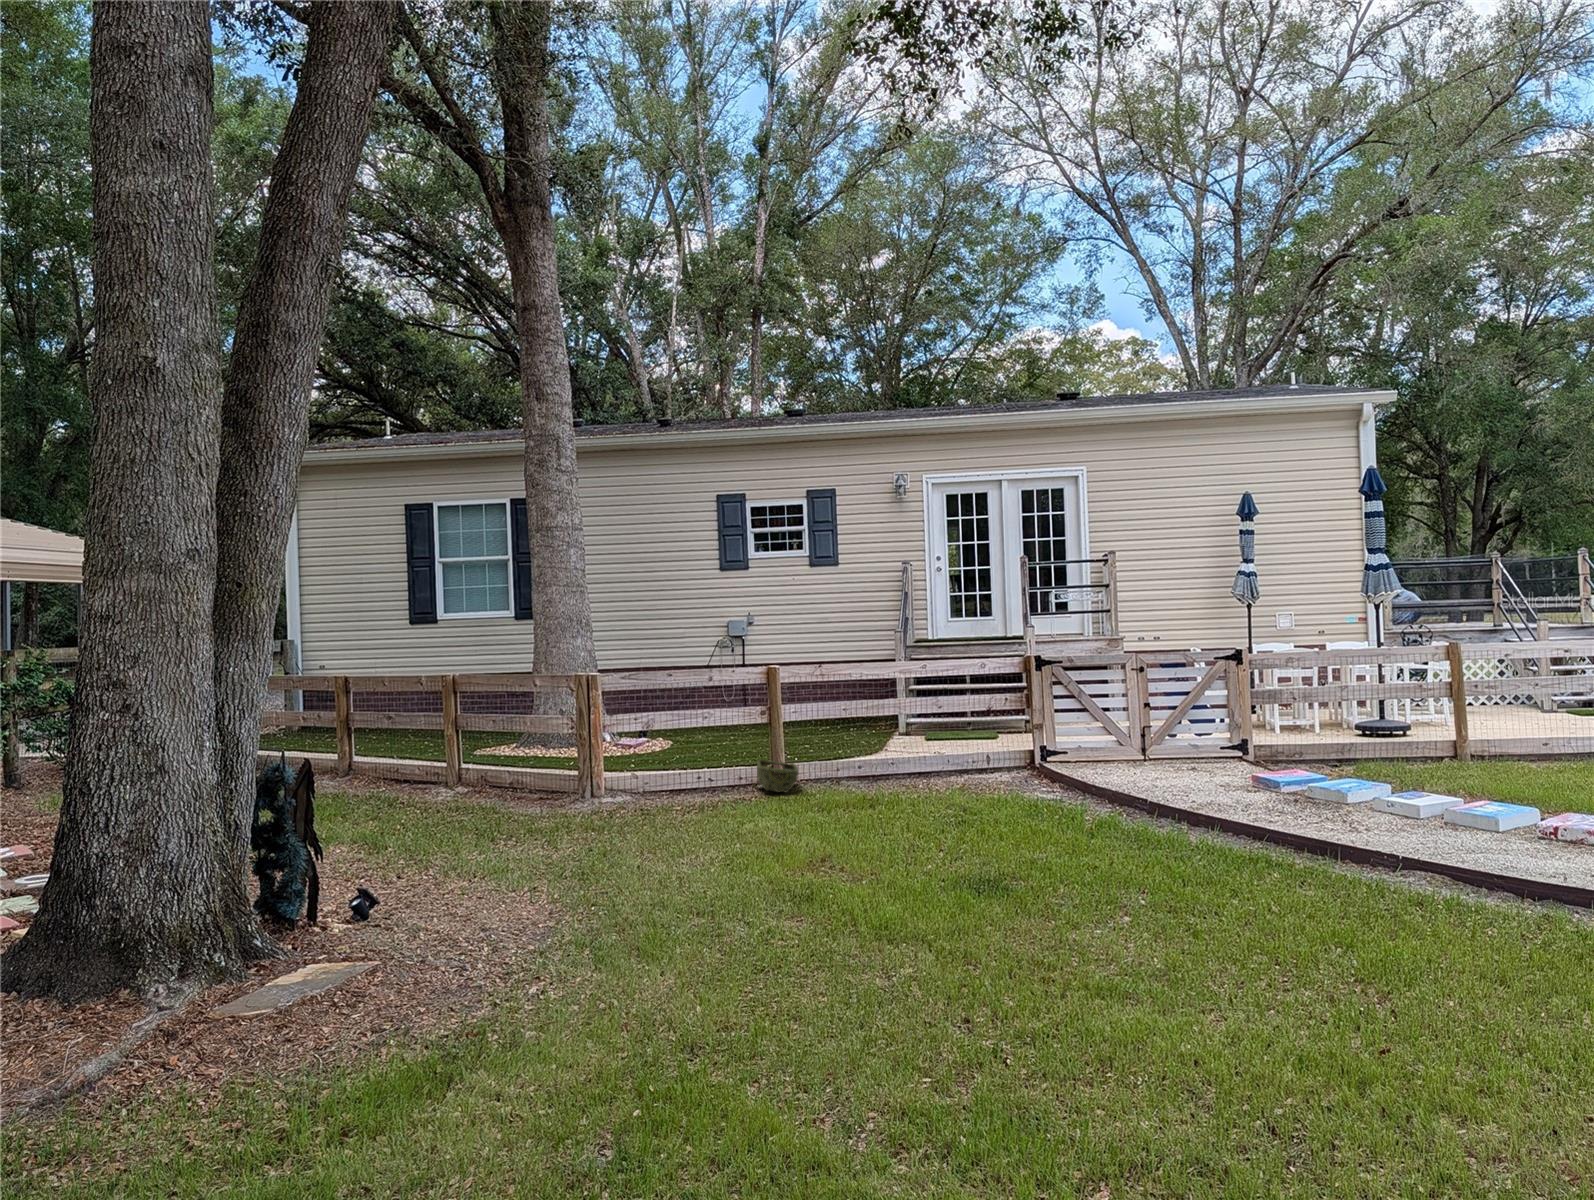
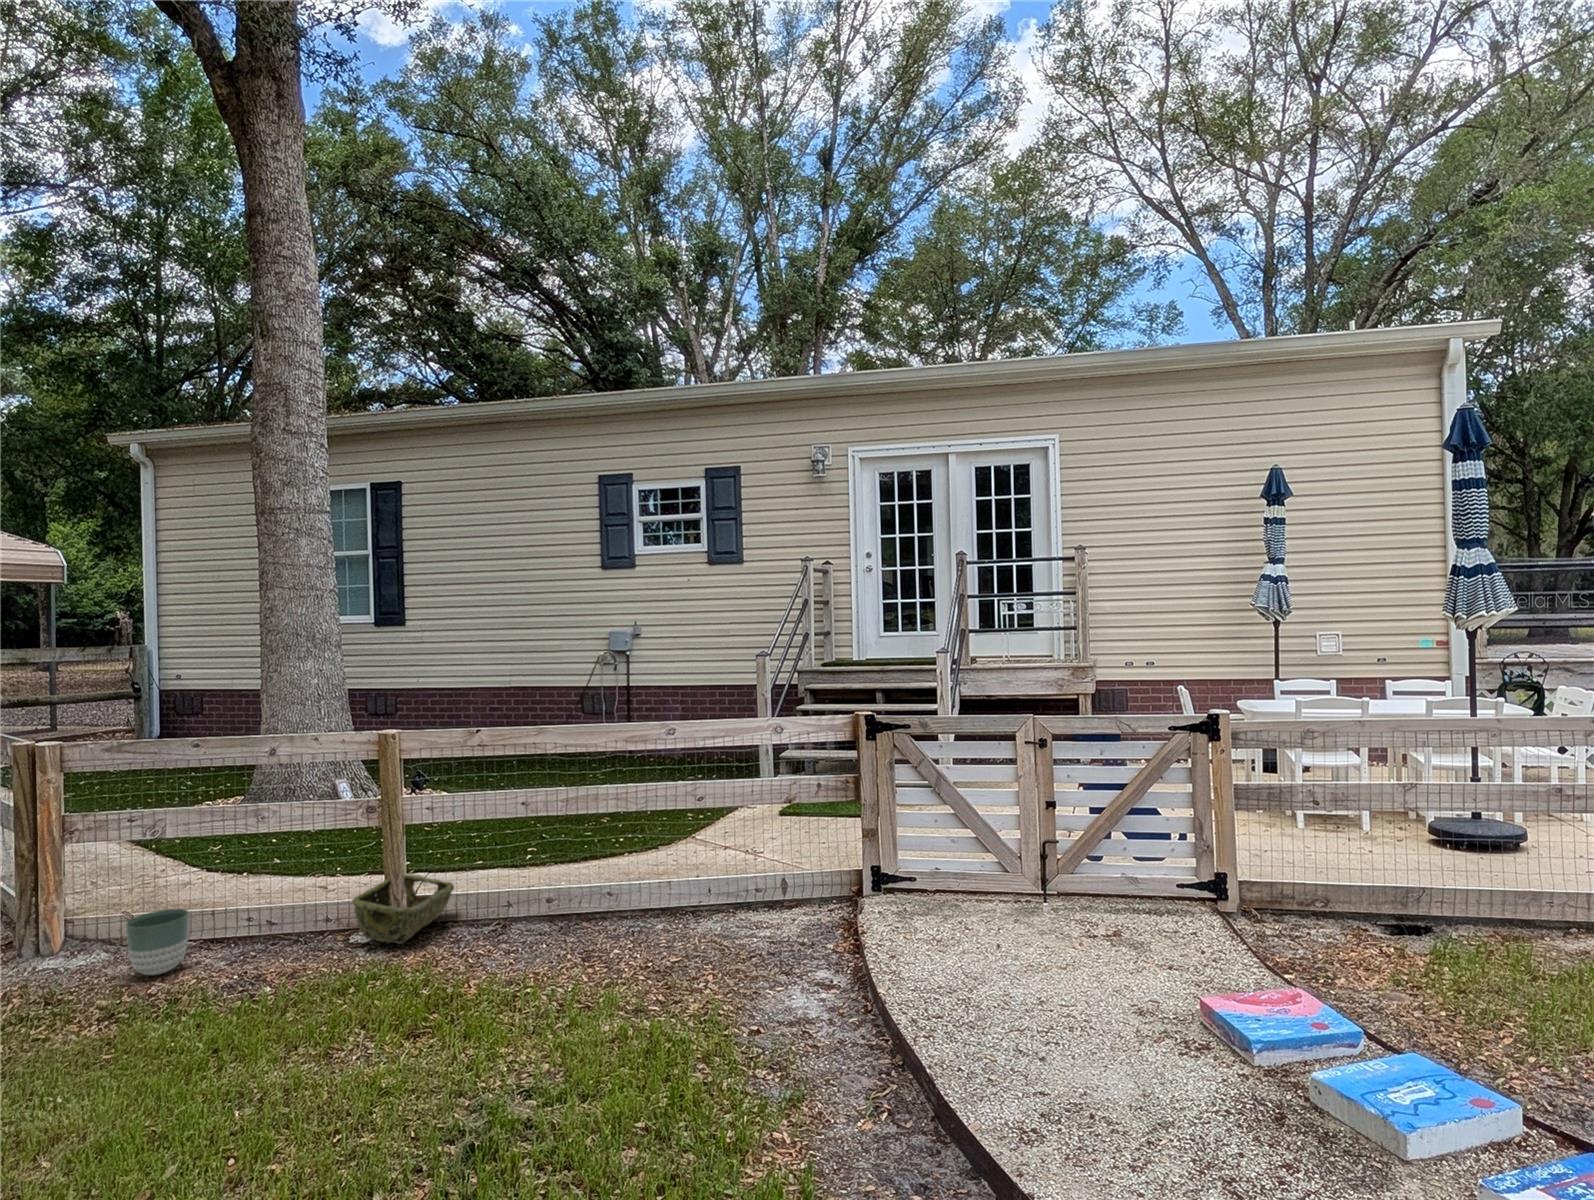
planter: none [646,773,676,808] -> present [126,909,189,975]

